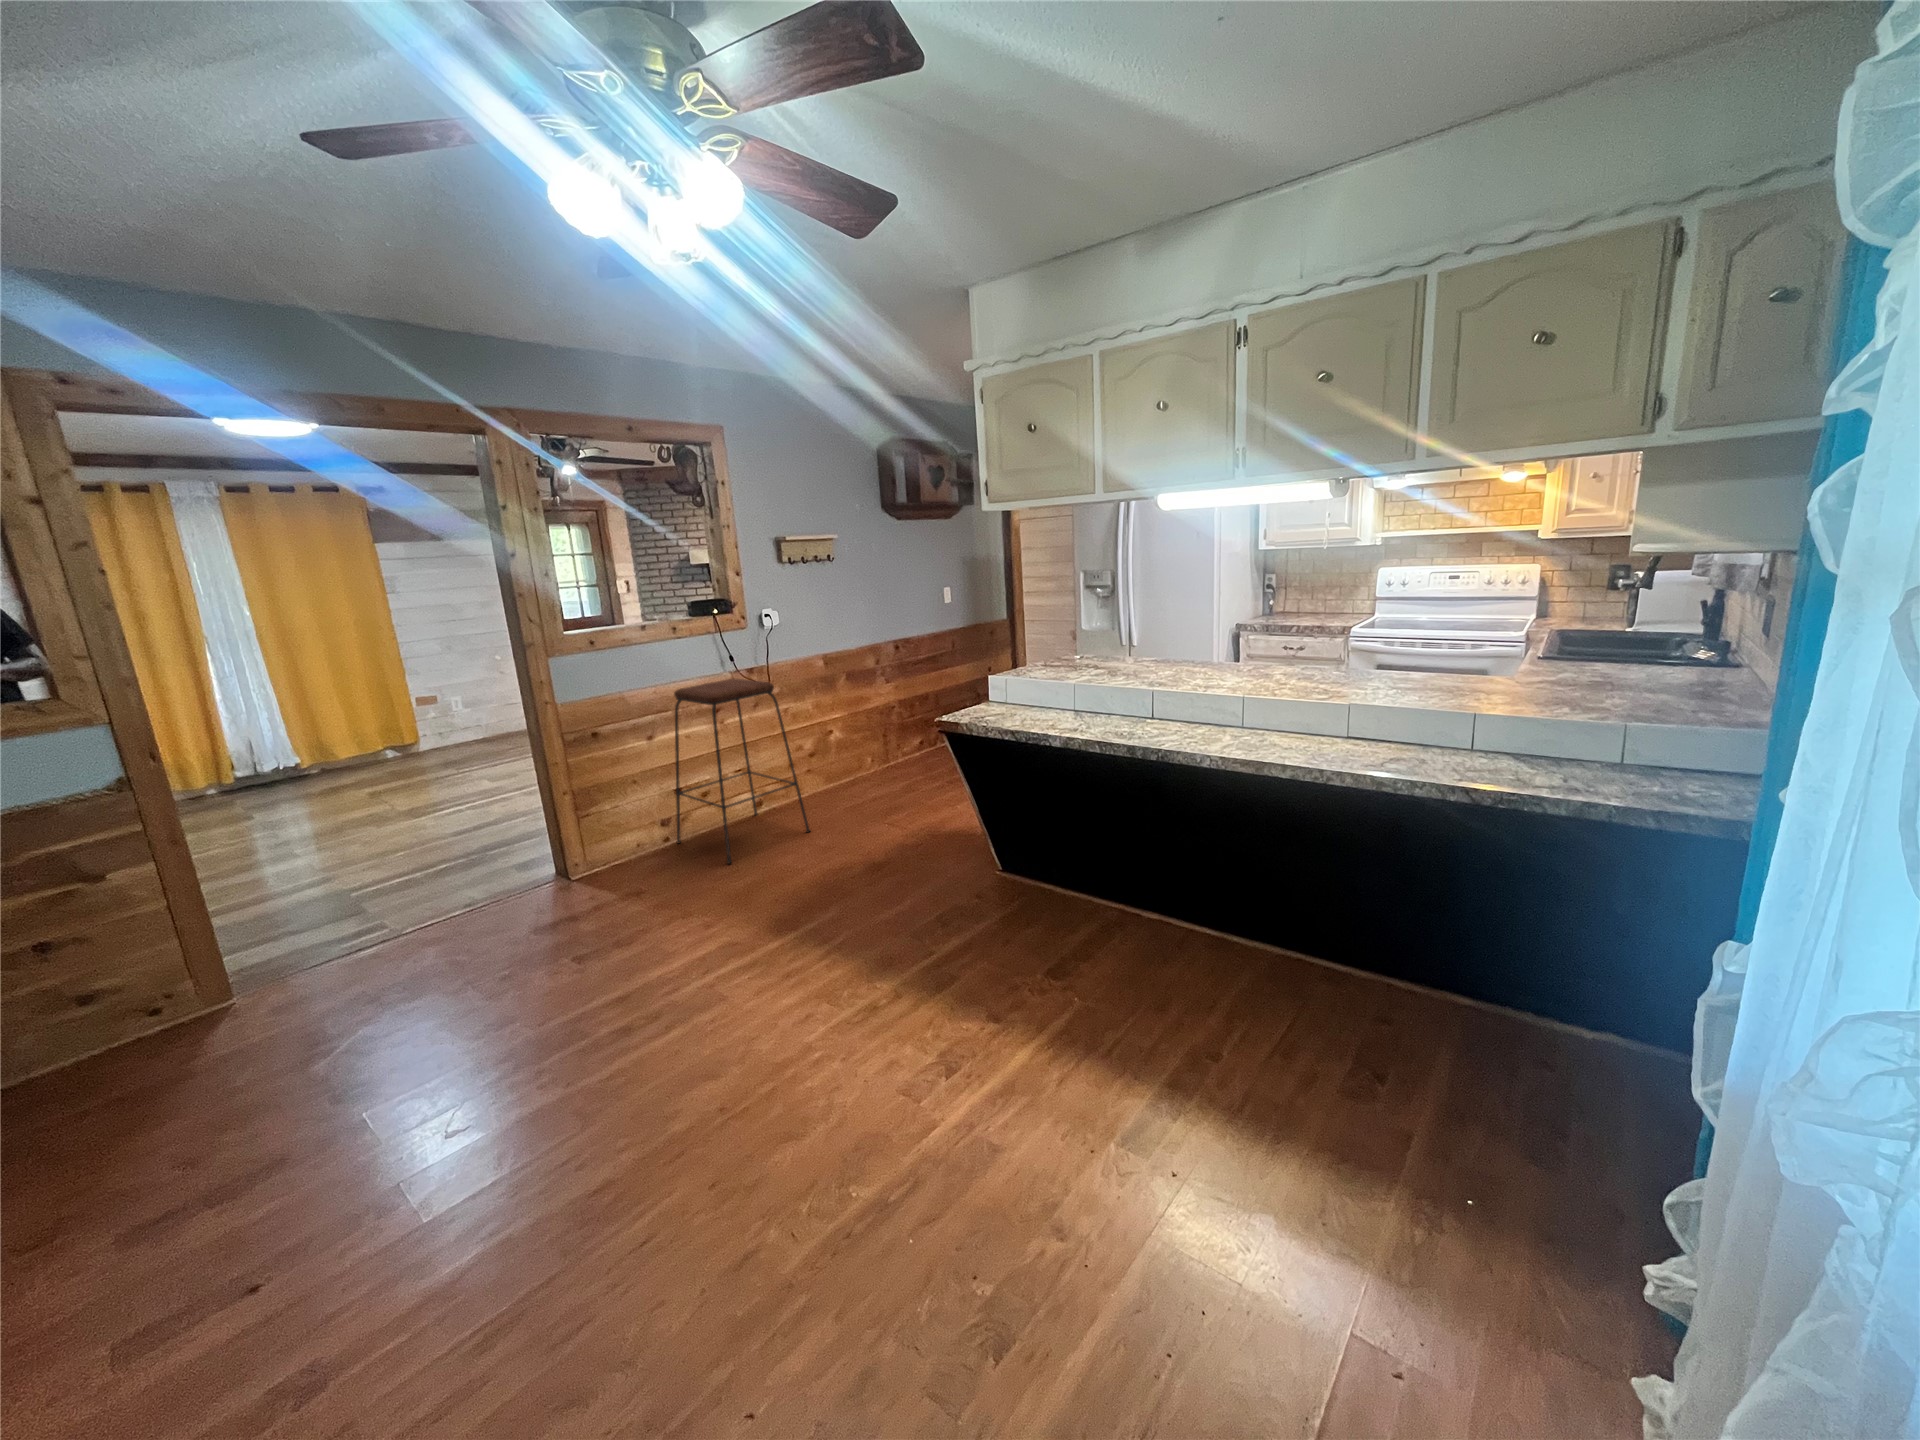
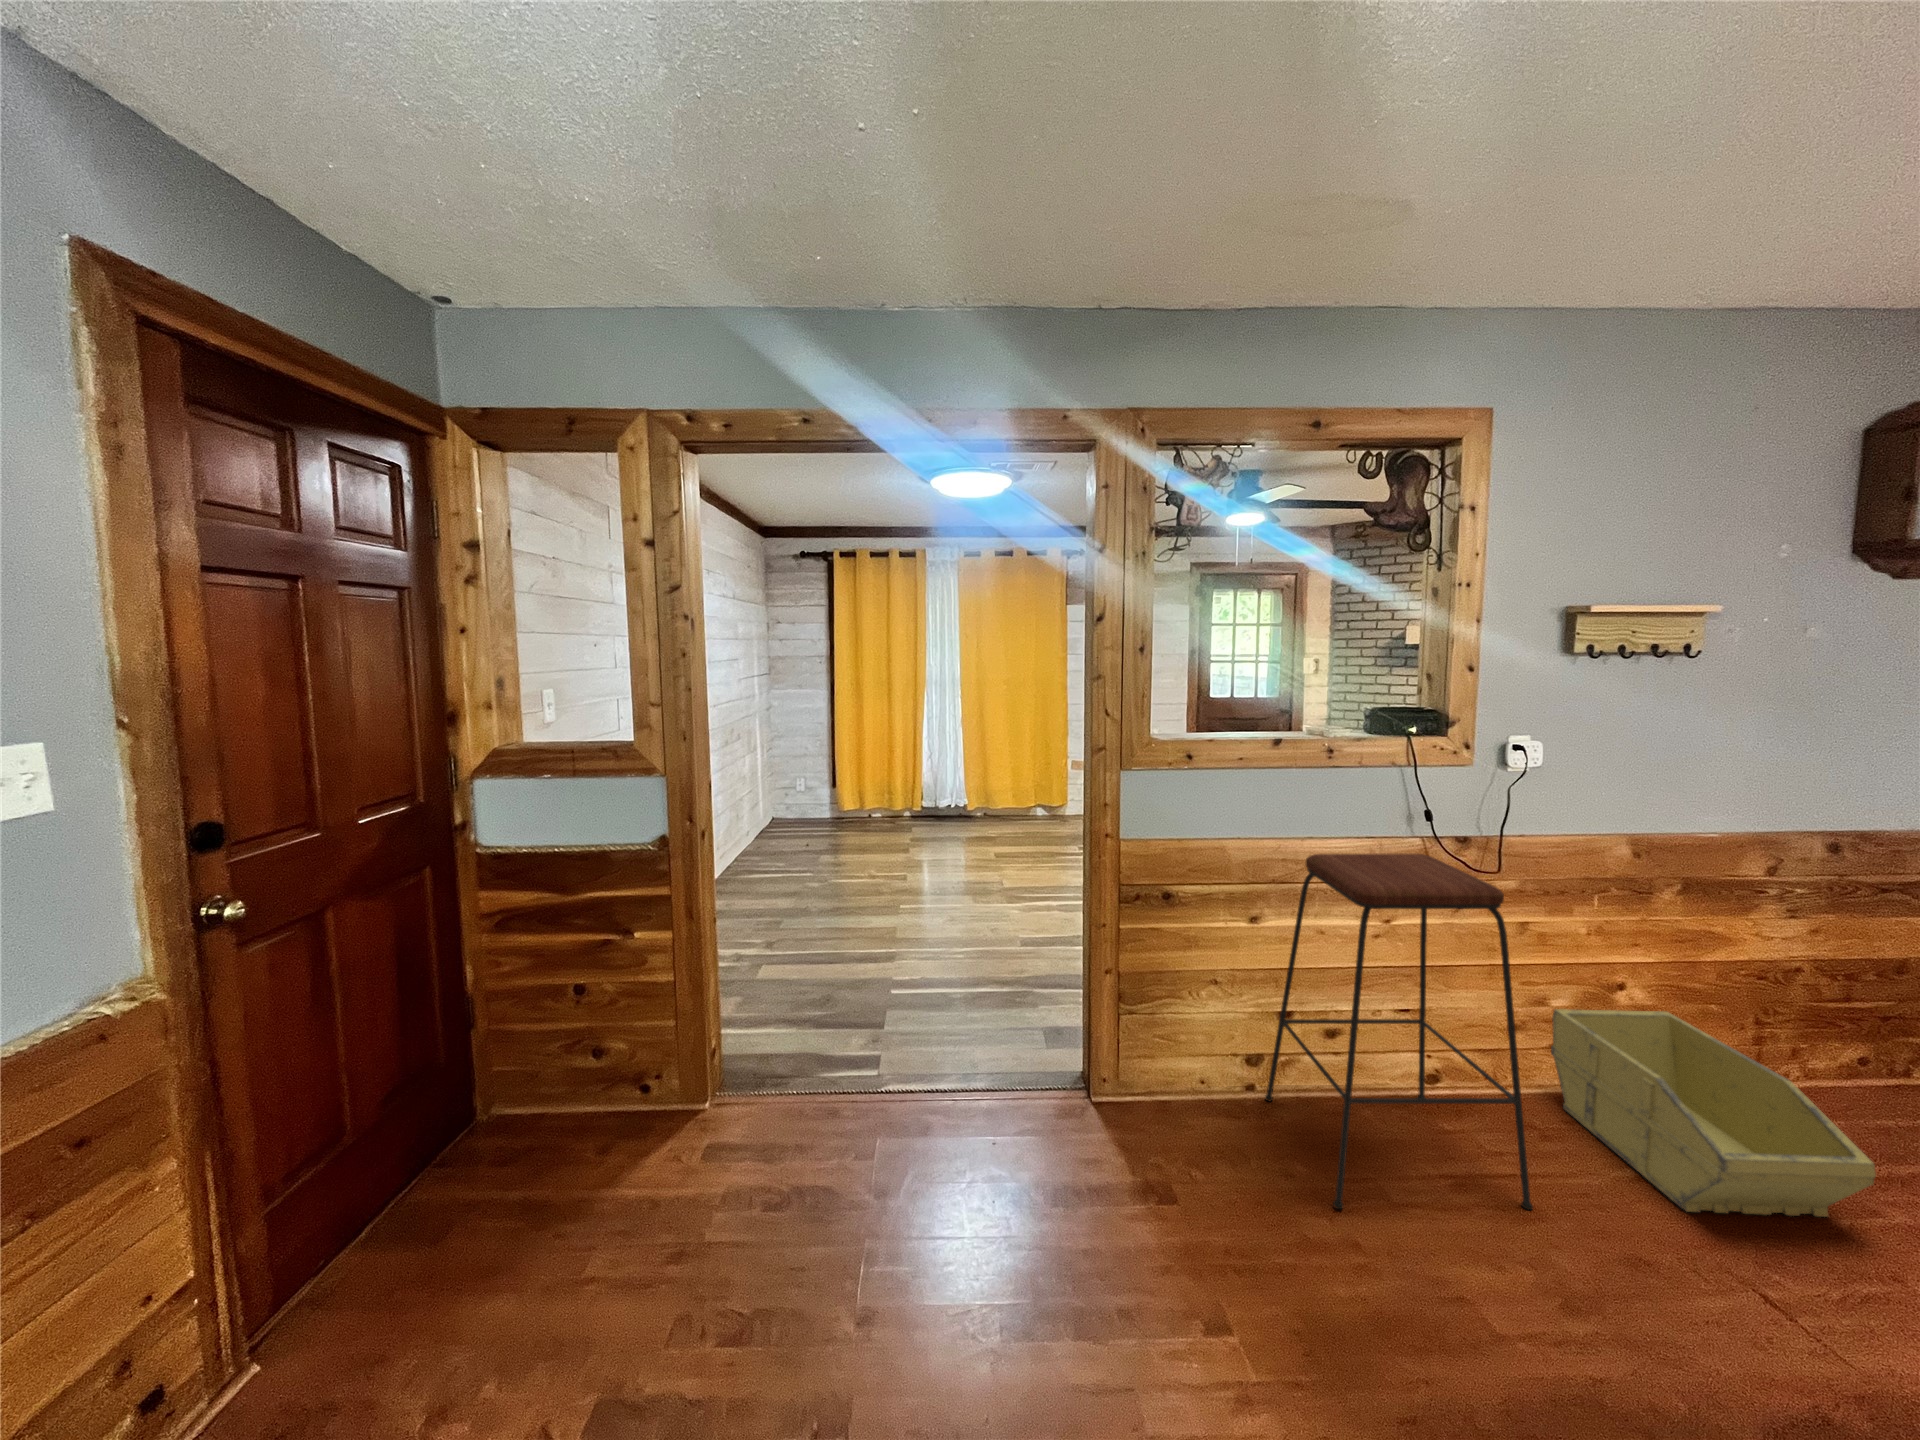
storage bin: none [806,737,917,810] -> present [1551,1009,1876,1217]

